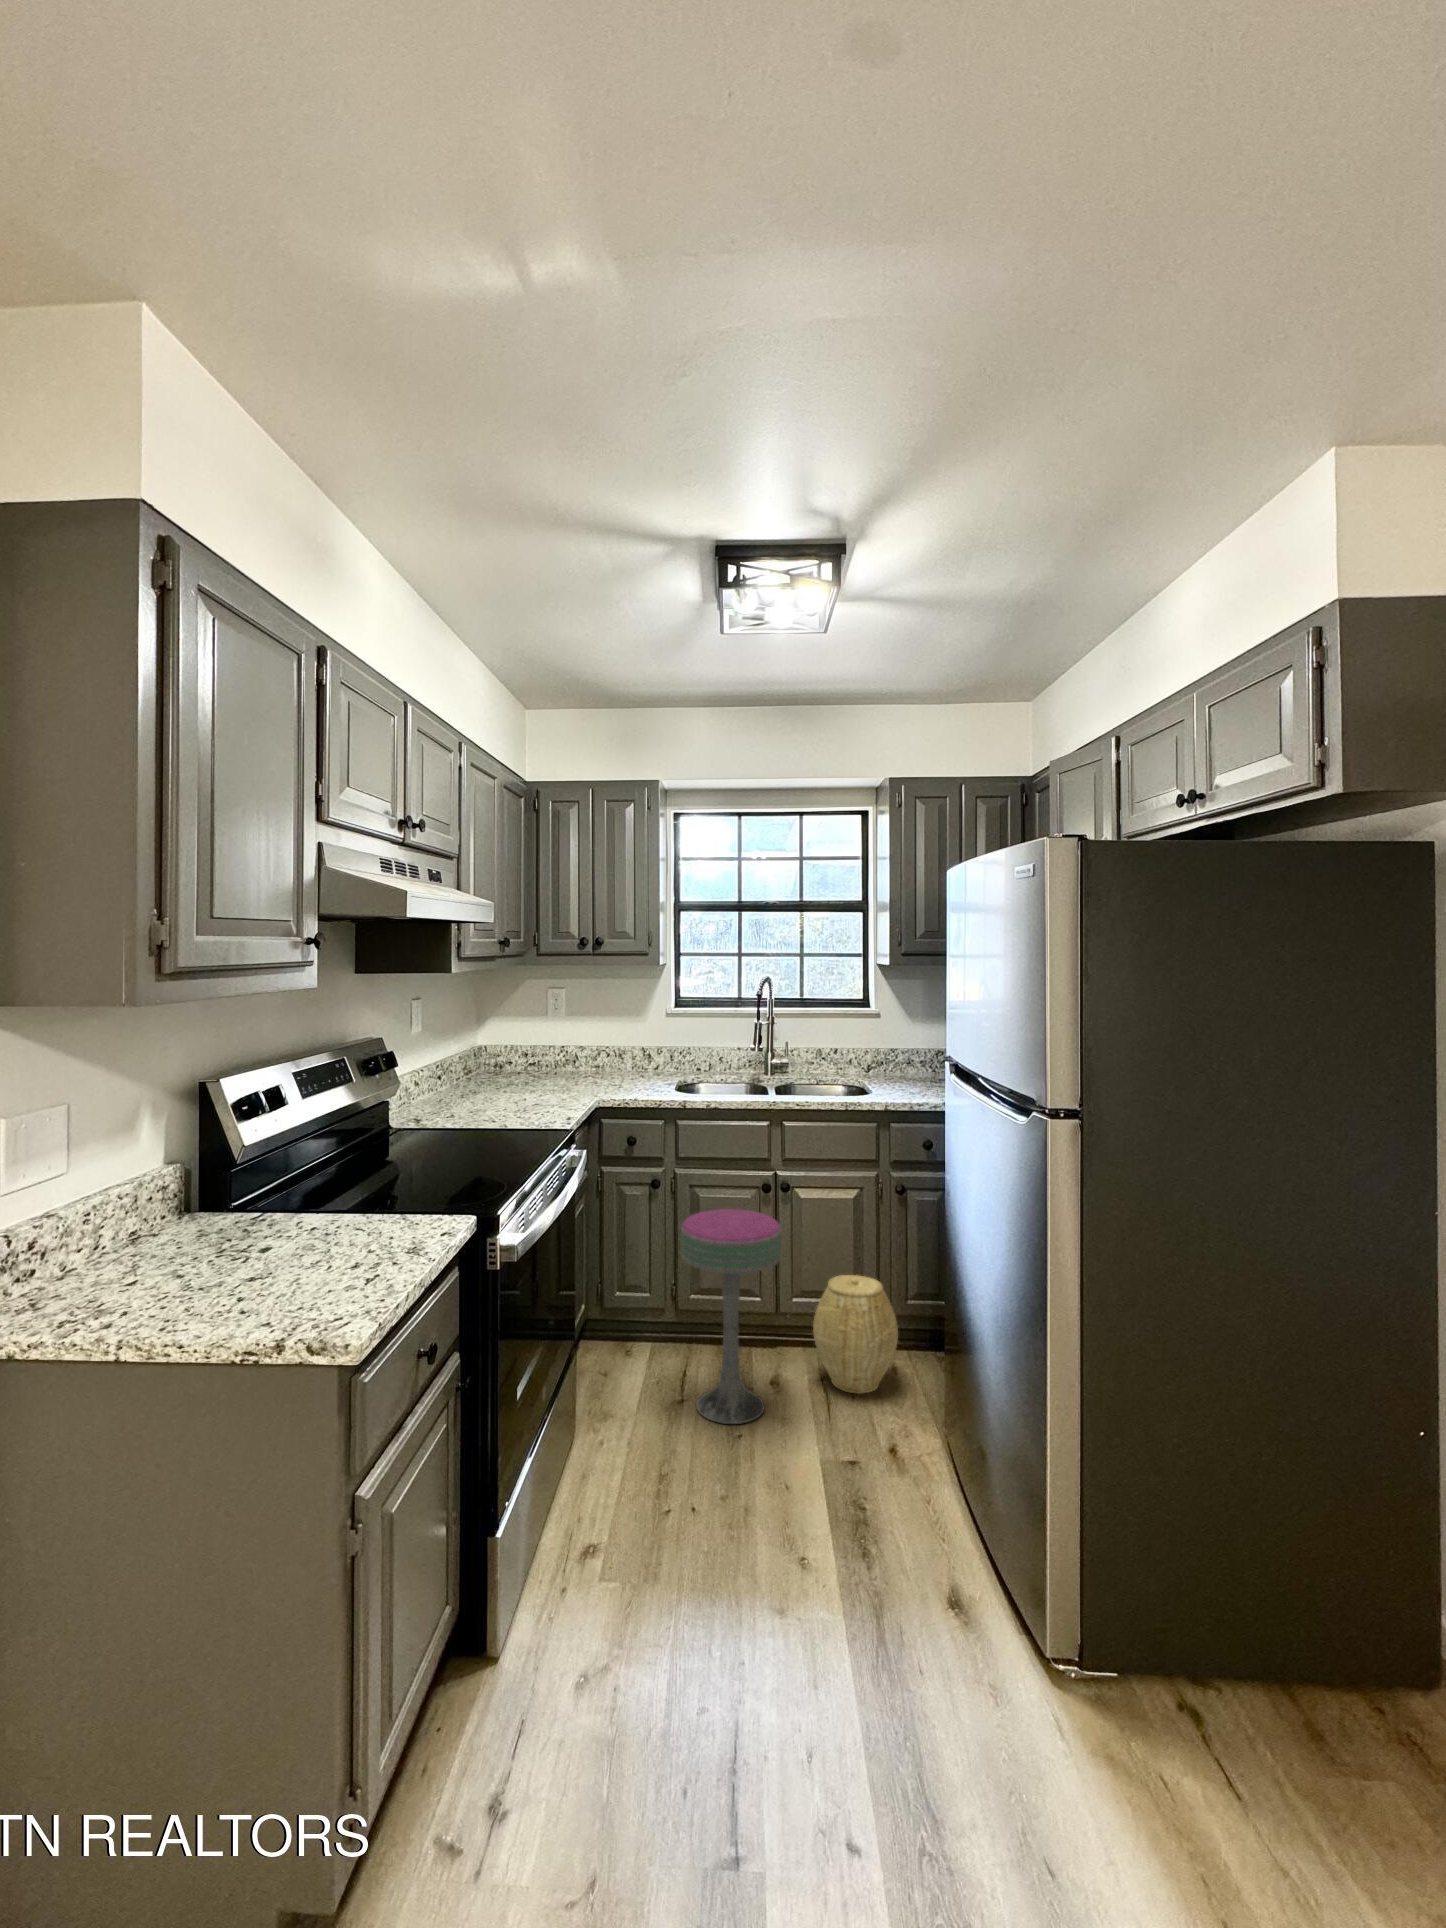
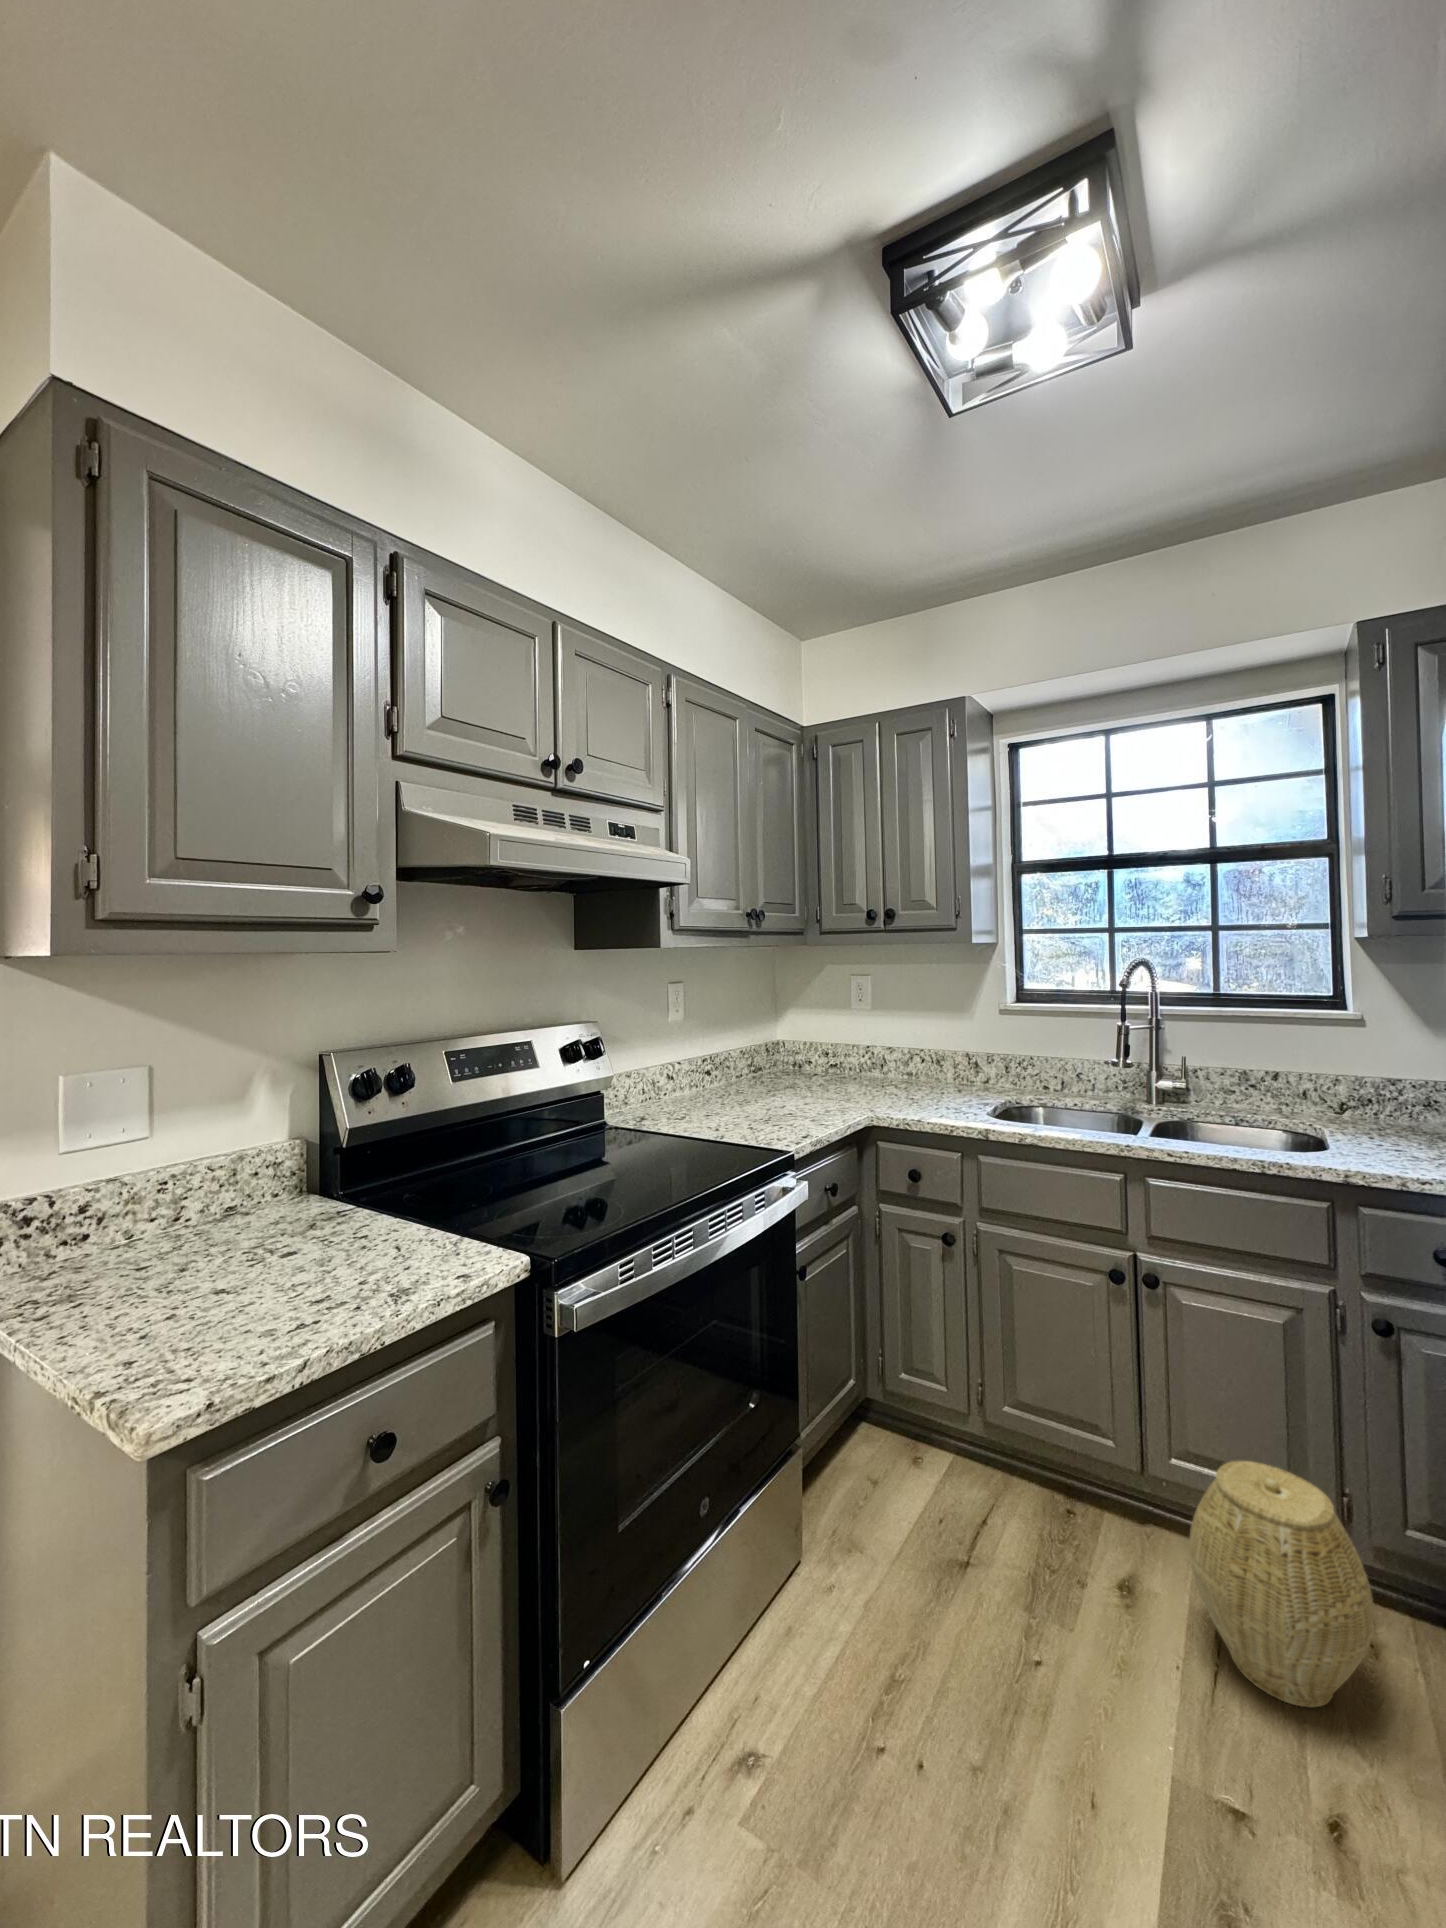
bar stool: present [681,1209,781,1424] -> none [930,1302,1102,1679]

